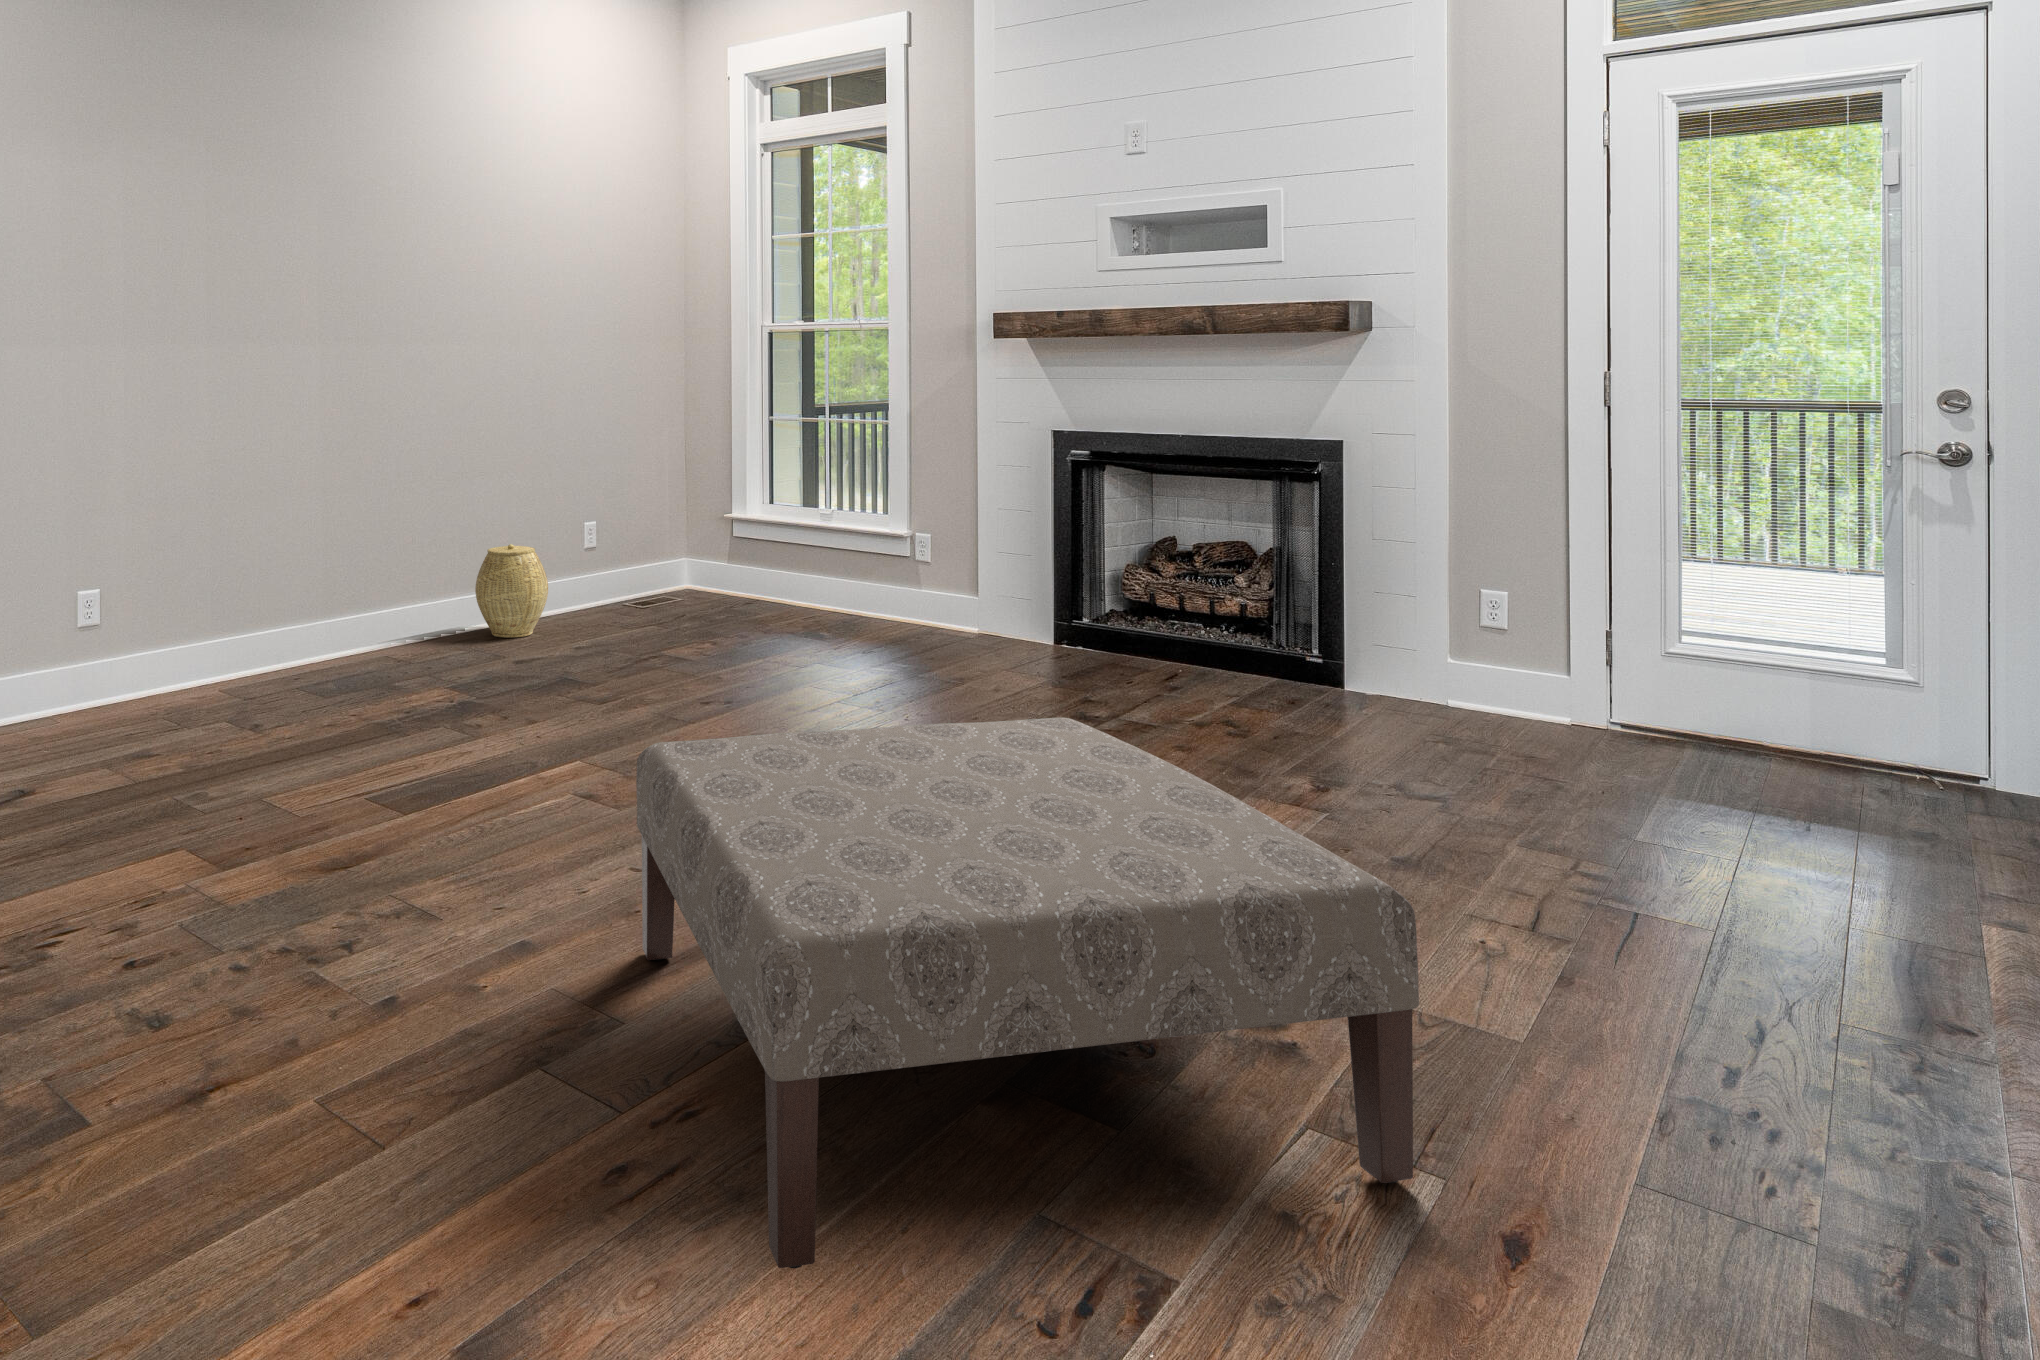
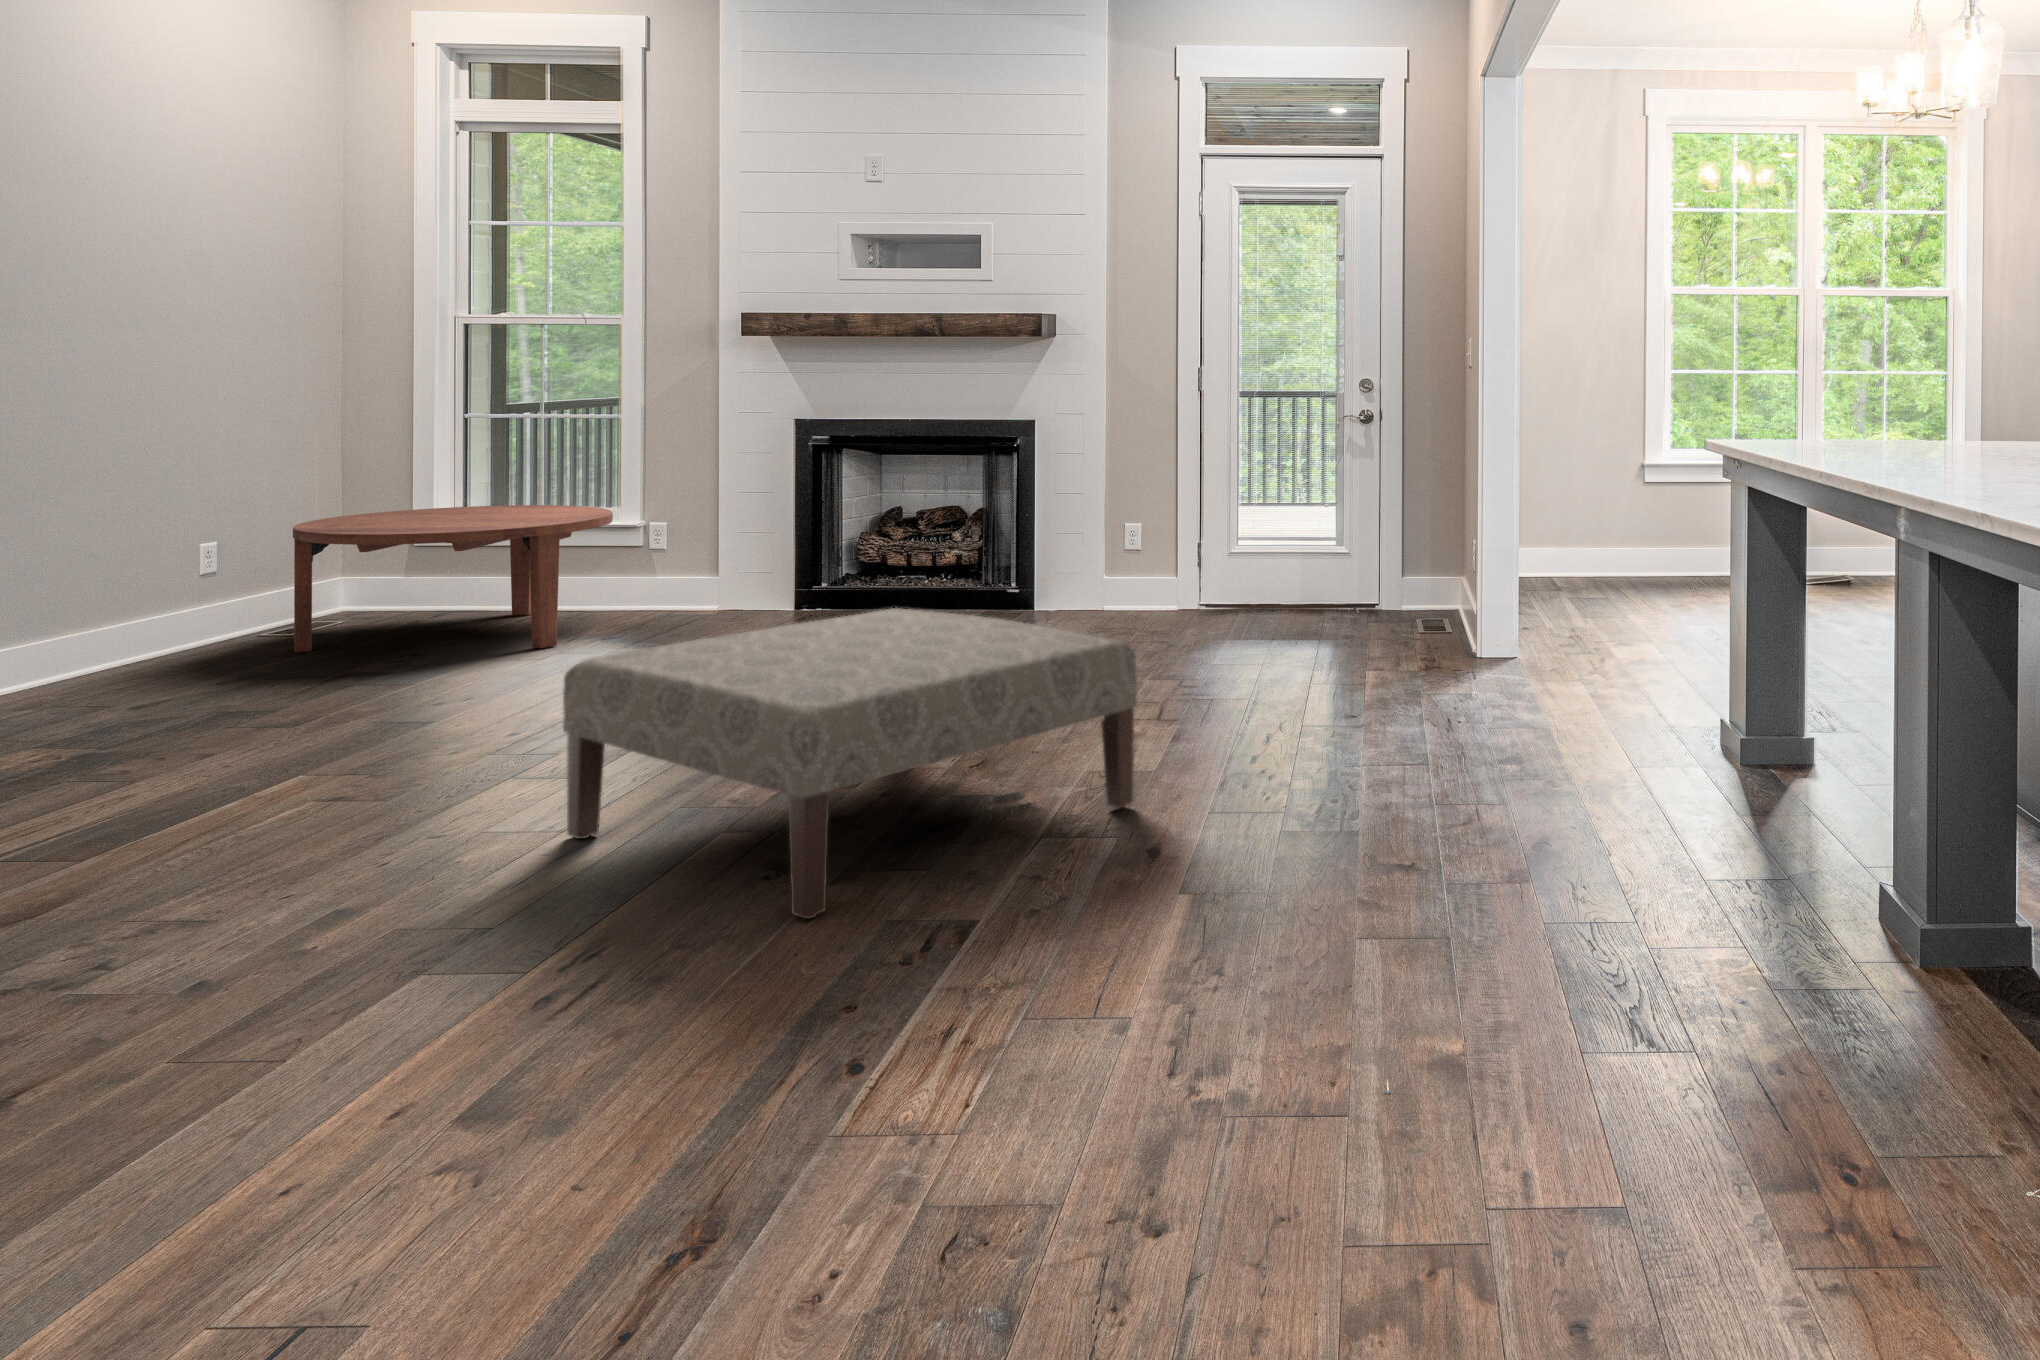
coffee table: none [623,503,877,655] -> present [293,505,613,653]
woven basket: present [475,544,548,638] -> none [73,570,188,682]

